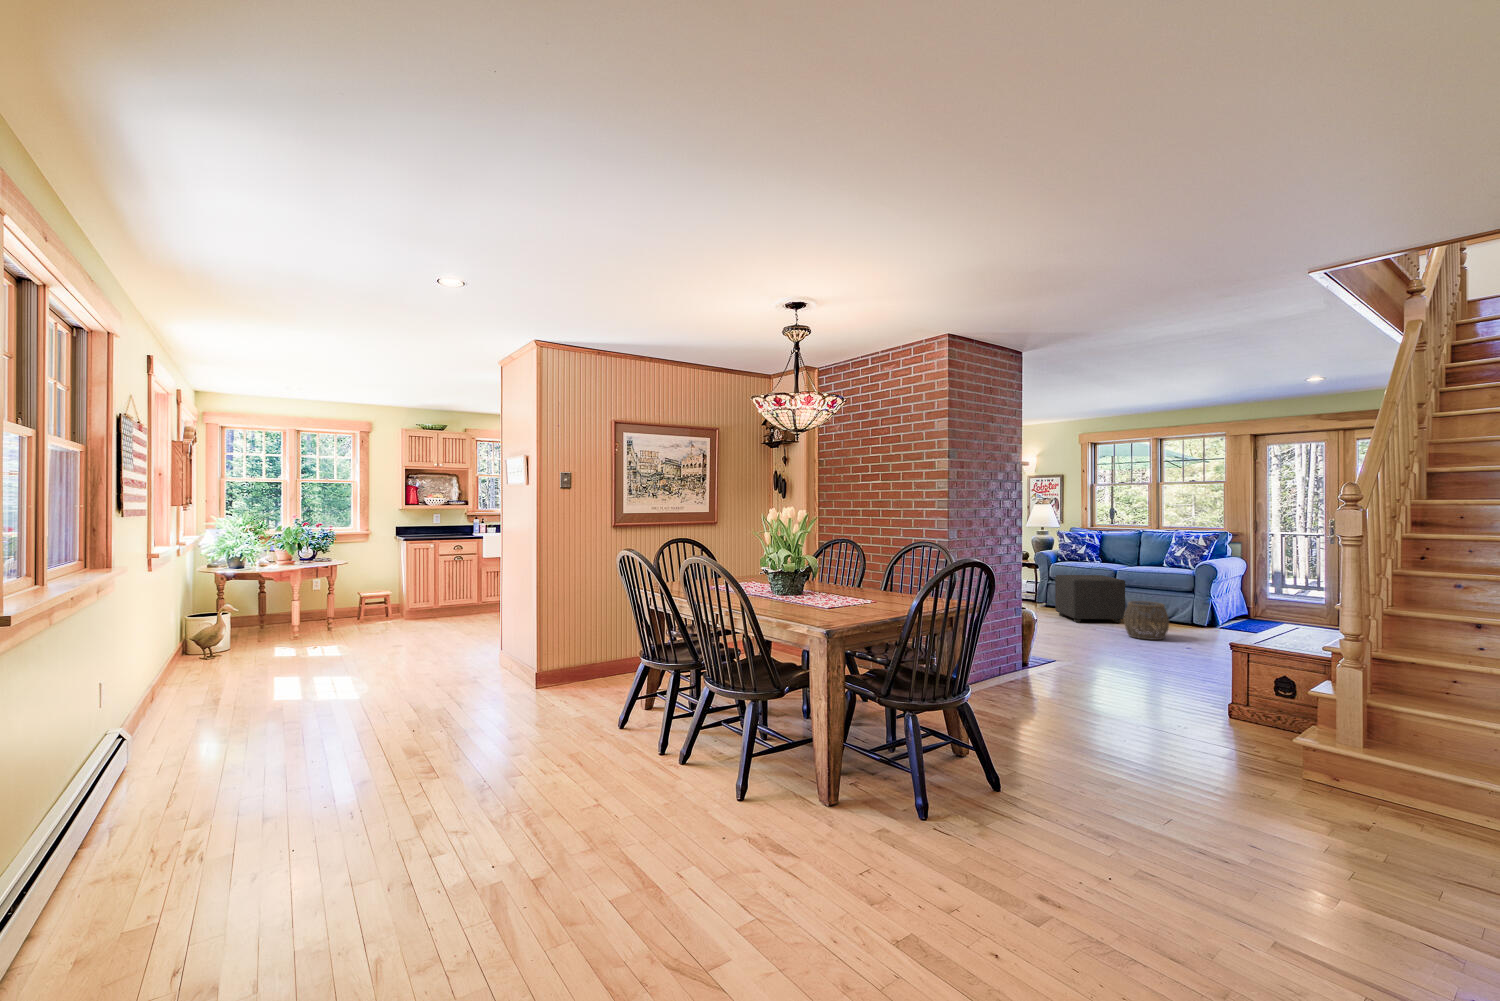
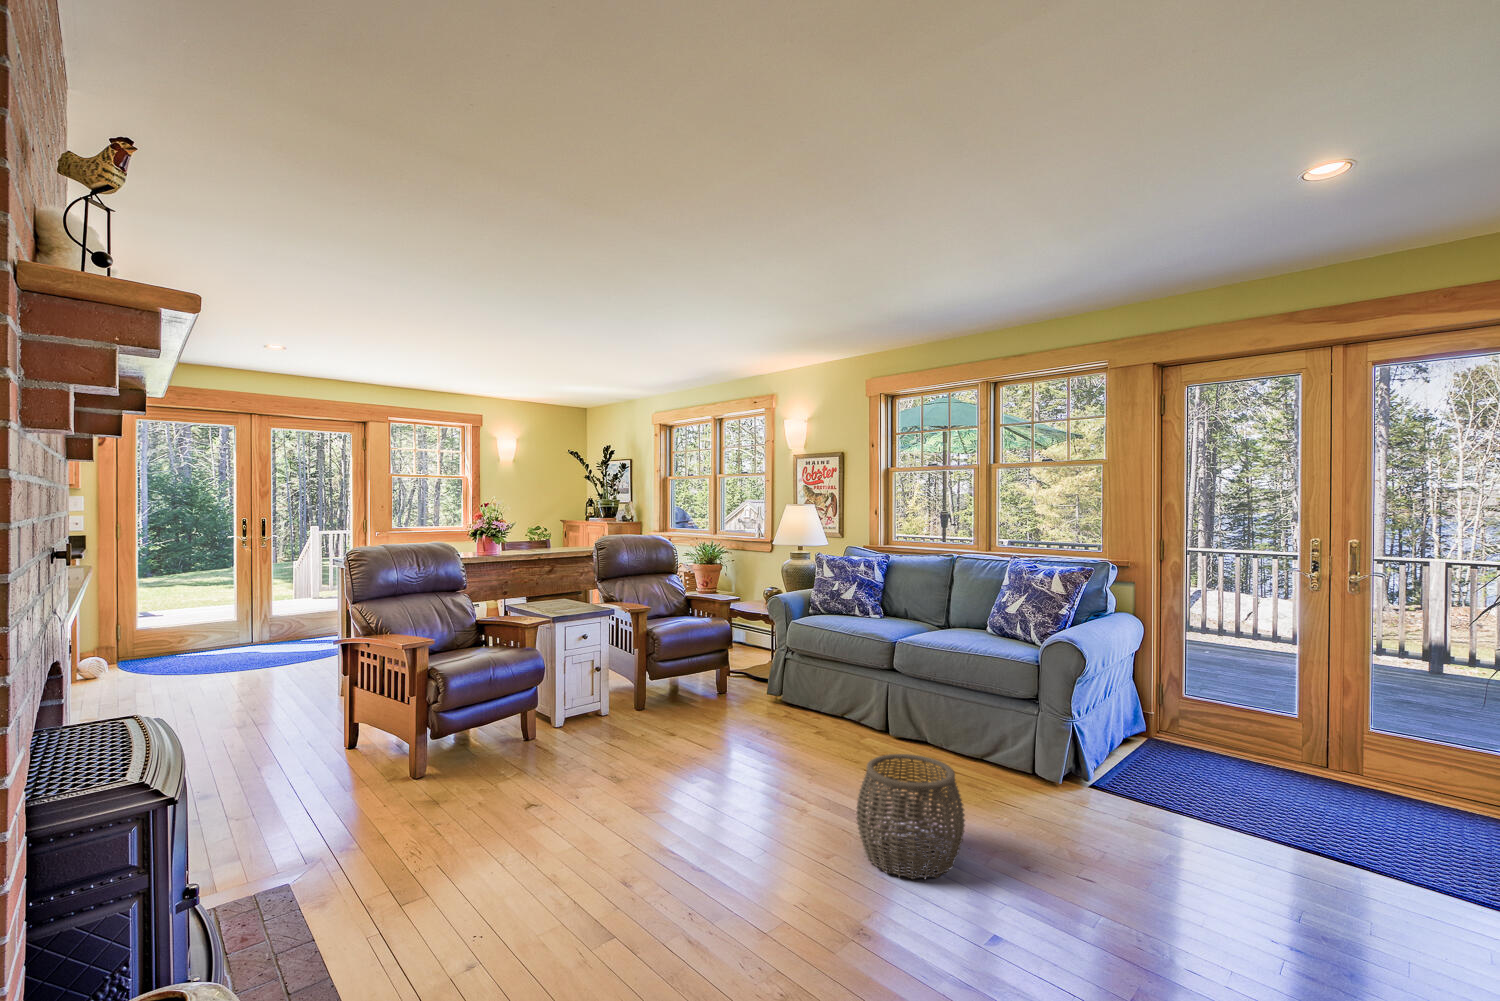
ottoman: present [1055,575,1125,623] -> none [764,655,893,777]

